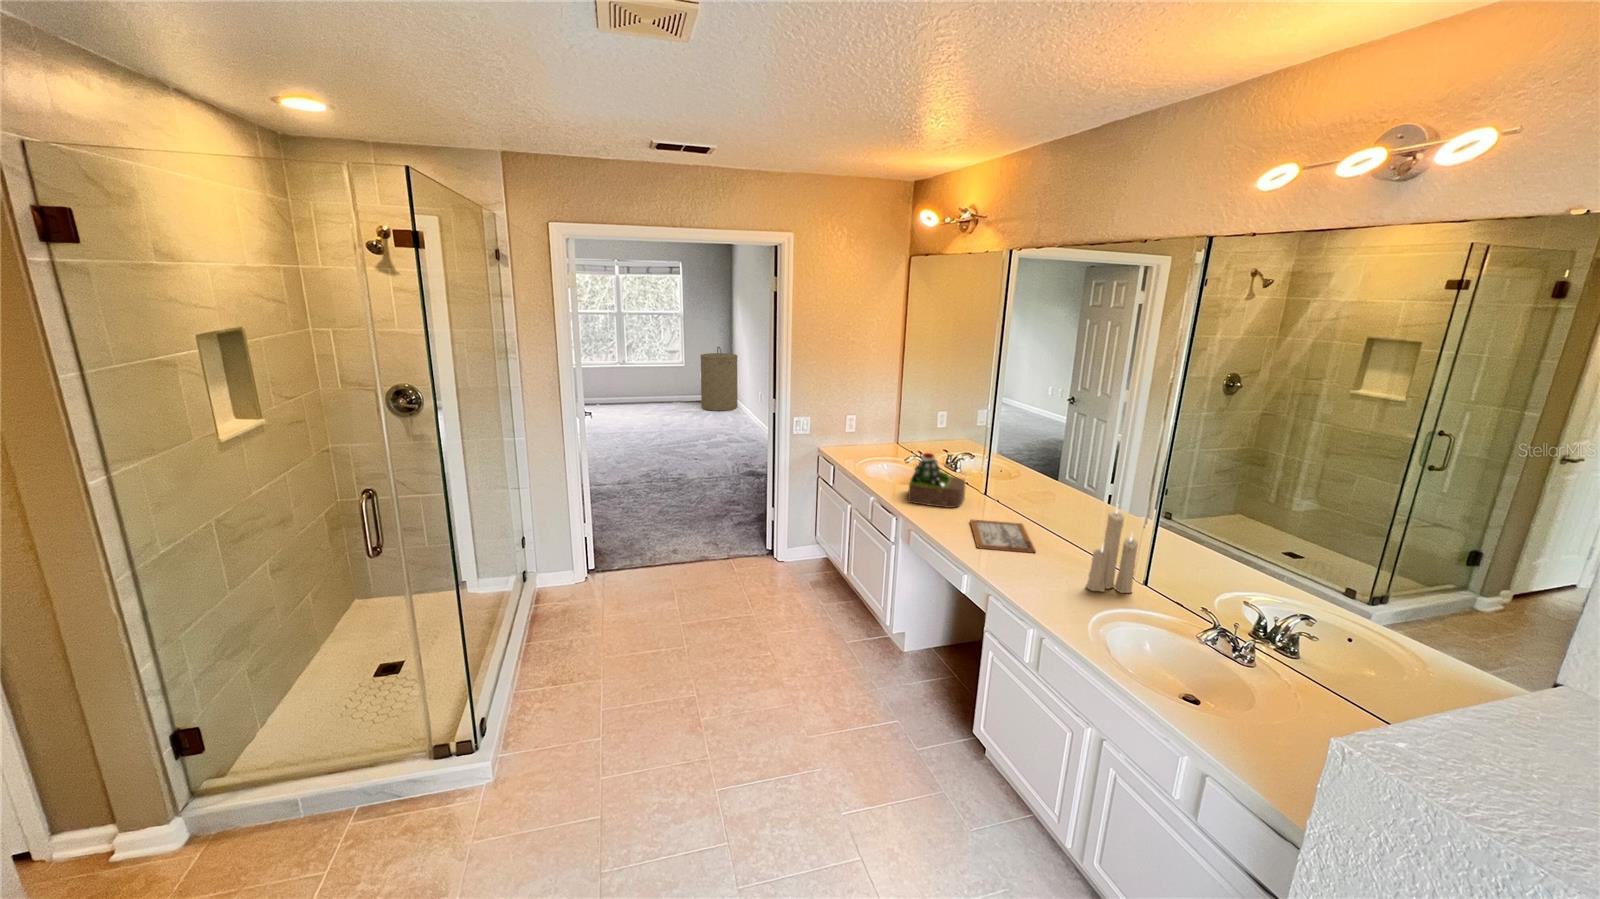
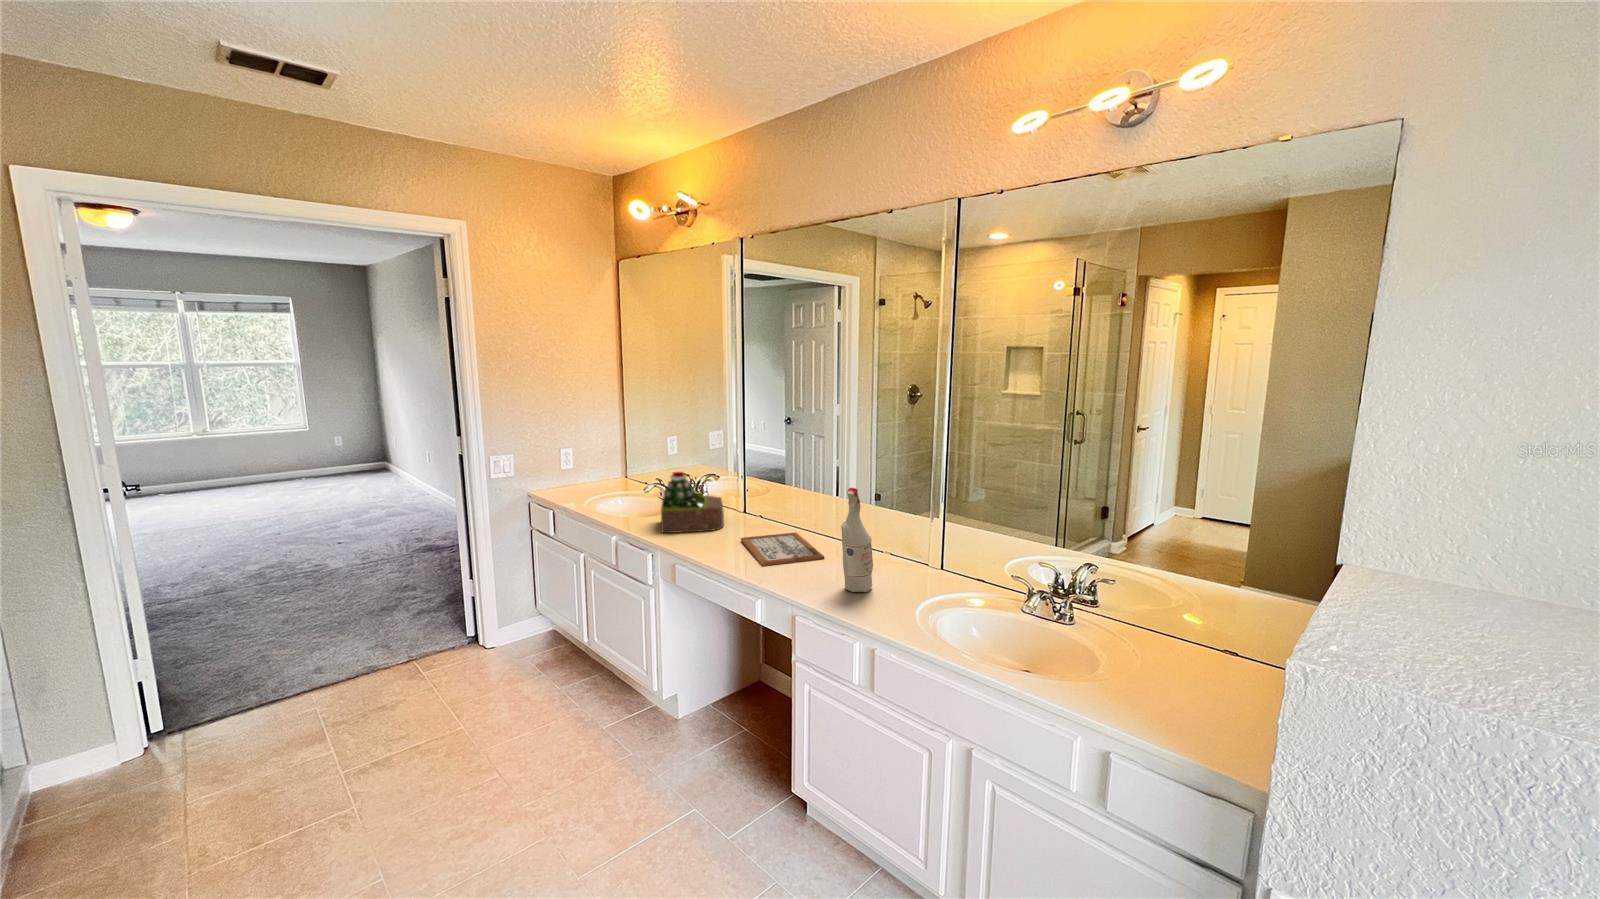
laundry hamper: present [700,346,738,411] -> none [334,402,397,483]
spray bottle: none [1039,500,1067,591] -> present [841,488,873,592]
candle: present [1086,511,1138,593] -> none [891,477,935,584]

